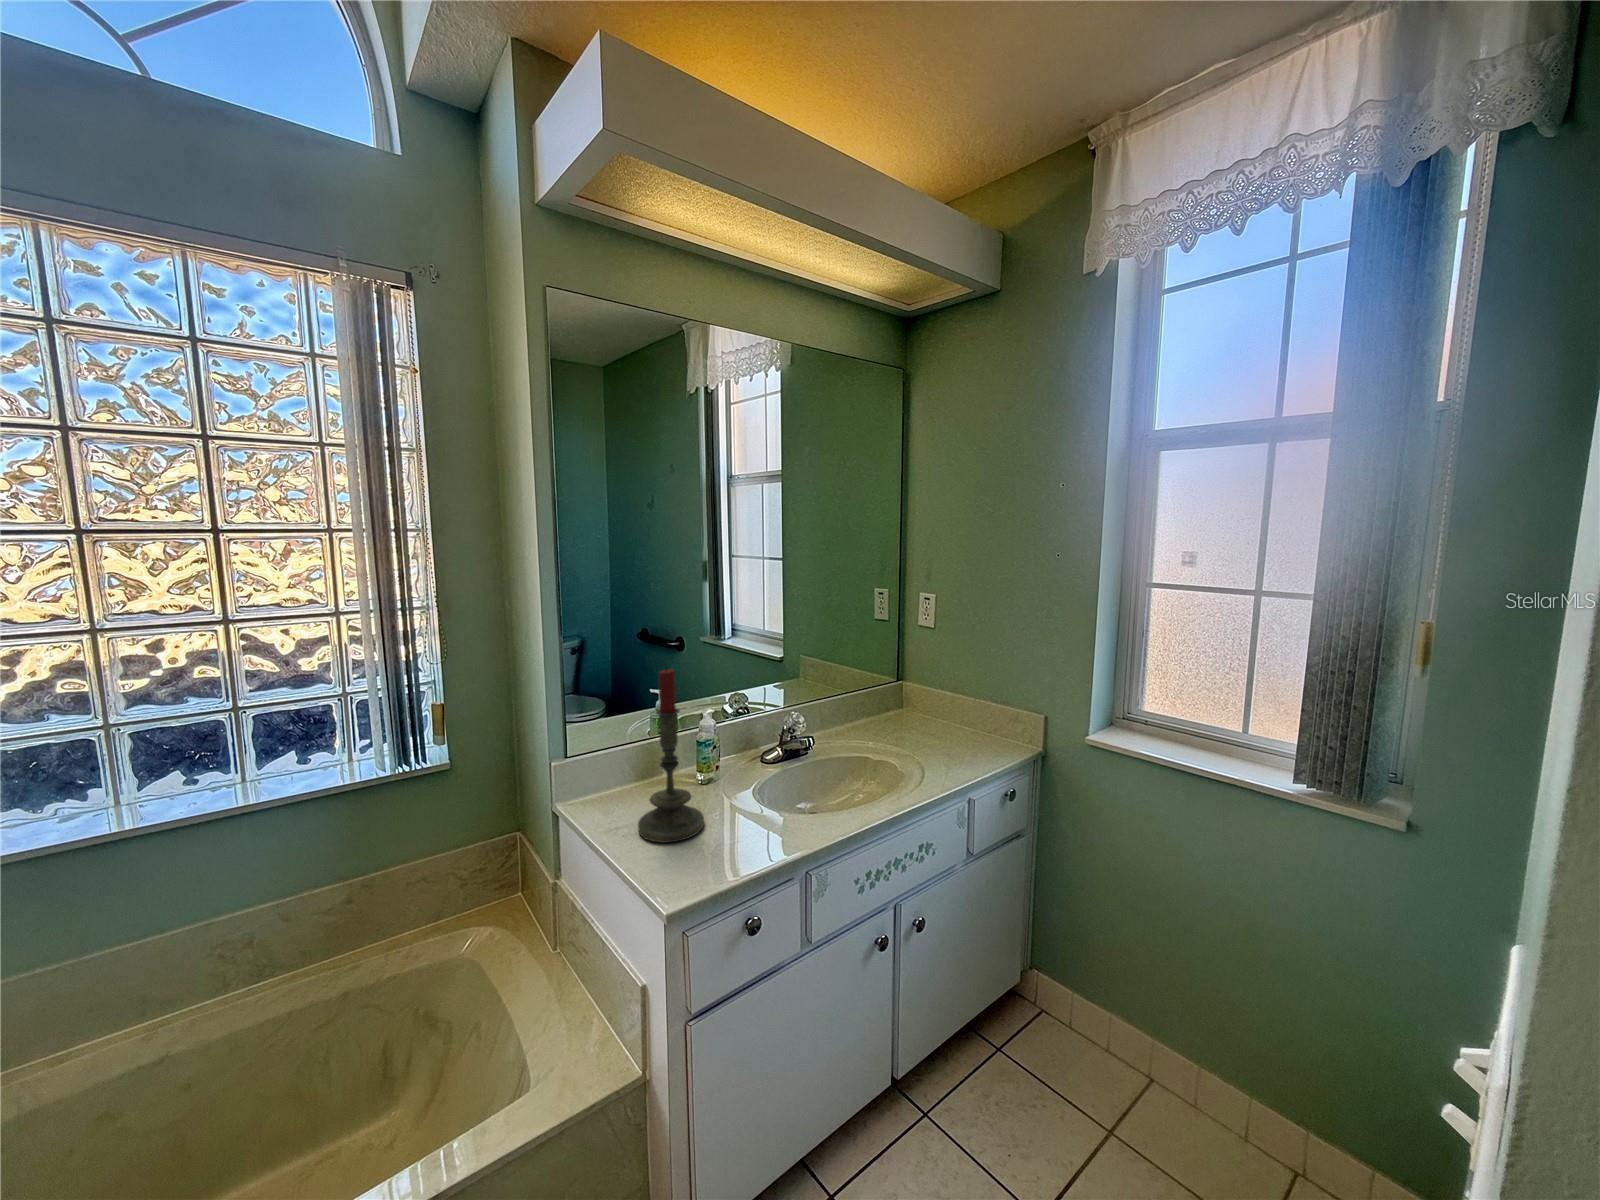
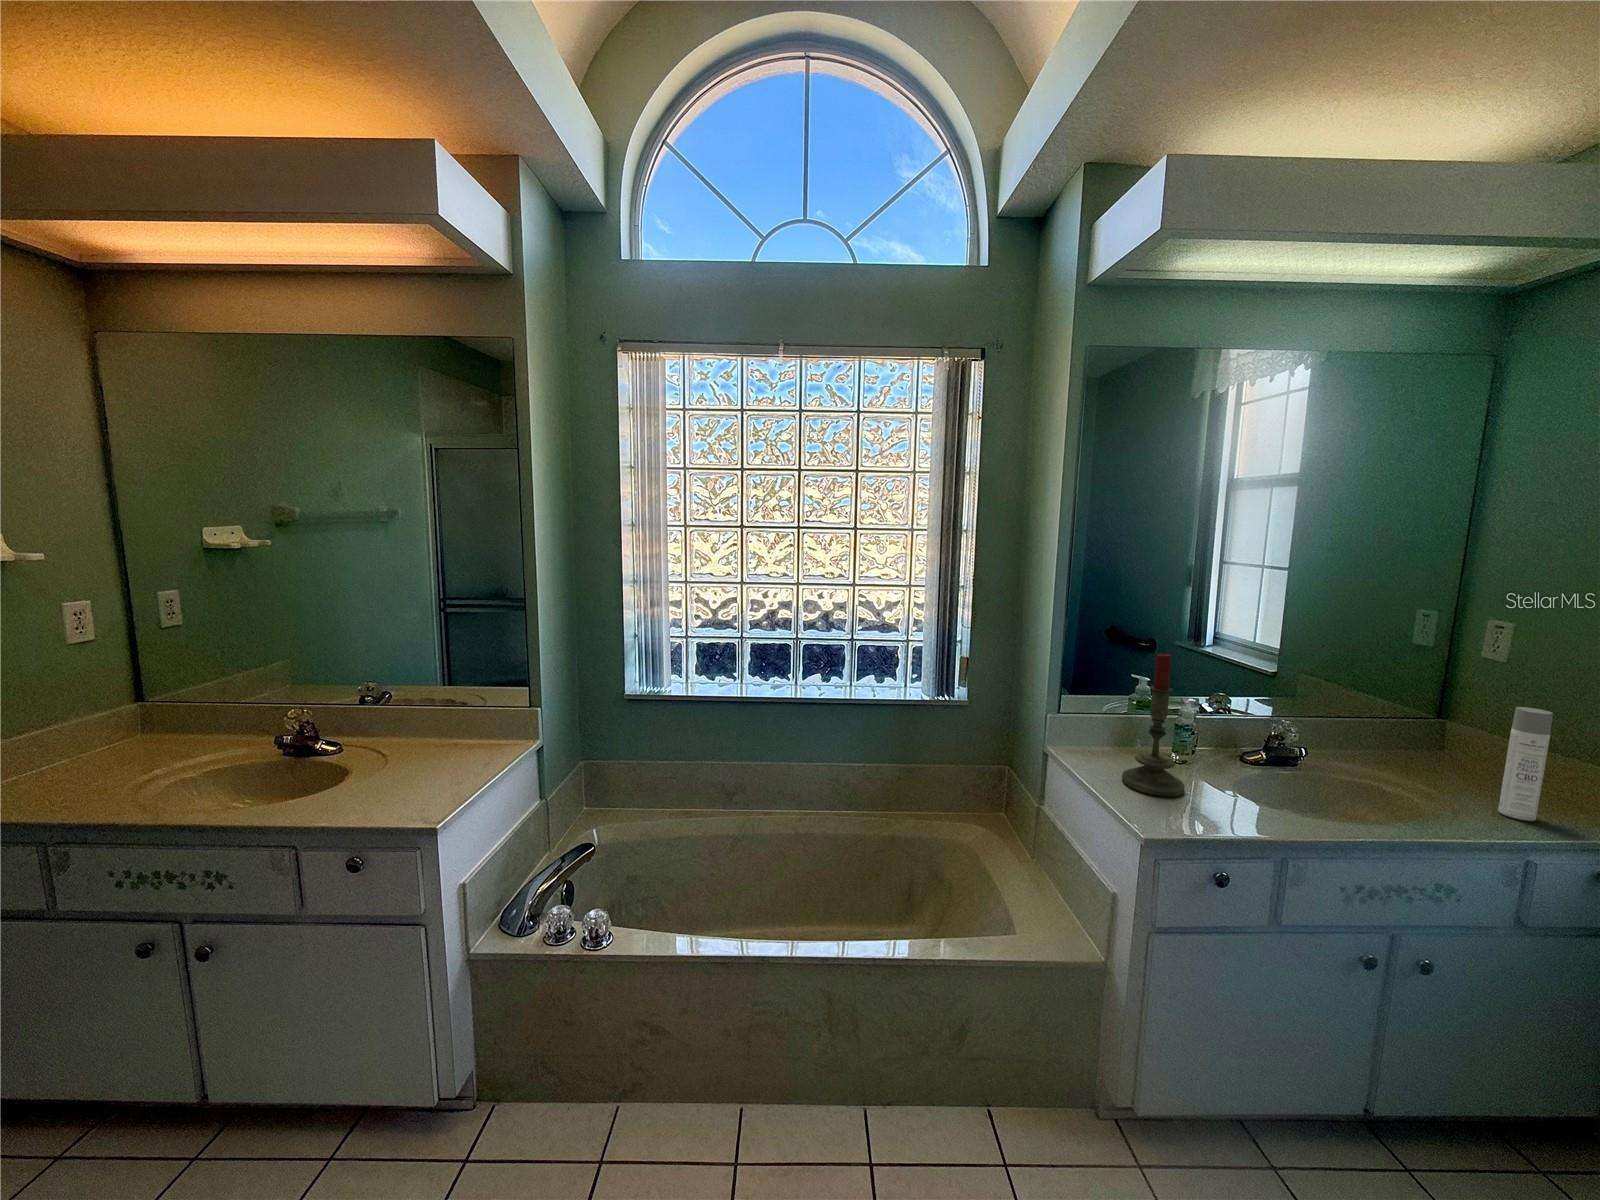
spray bottle: none [944,668,967,765] -> present [1498,707,1553,821]

